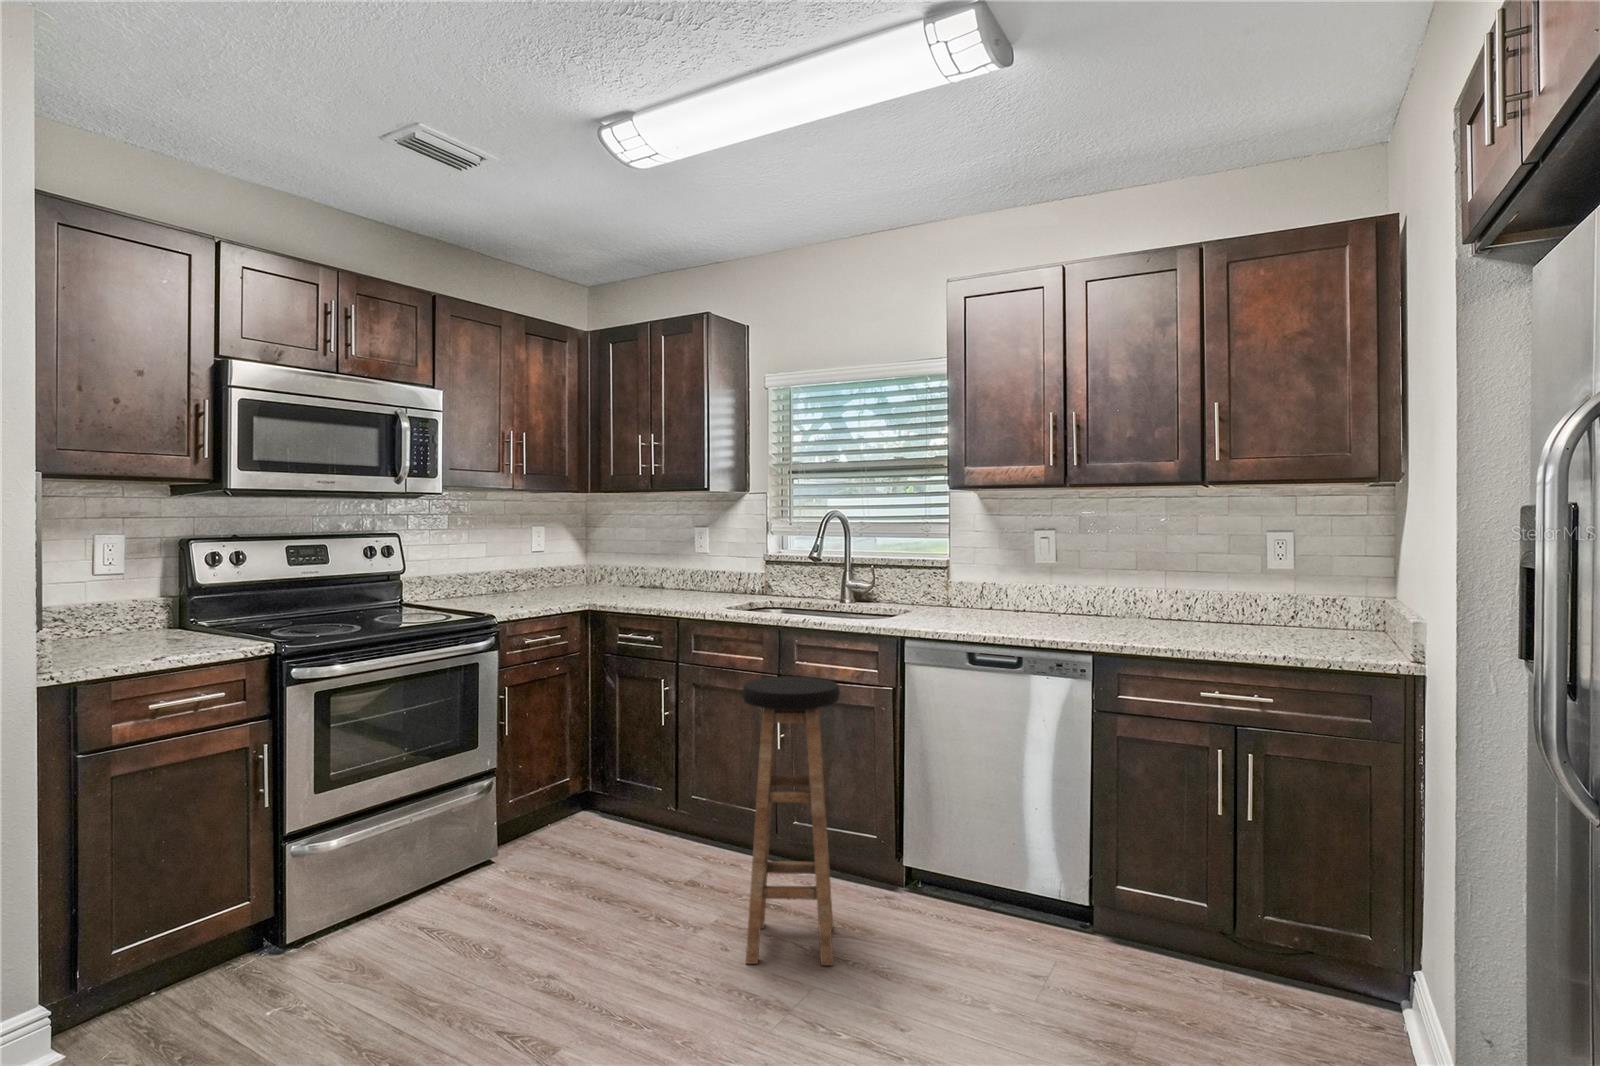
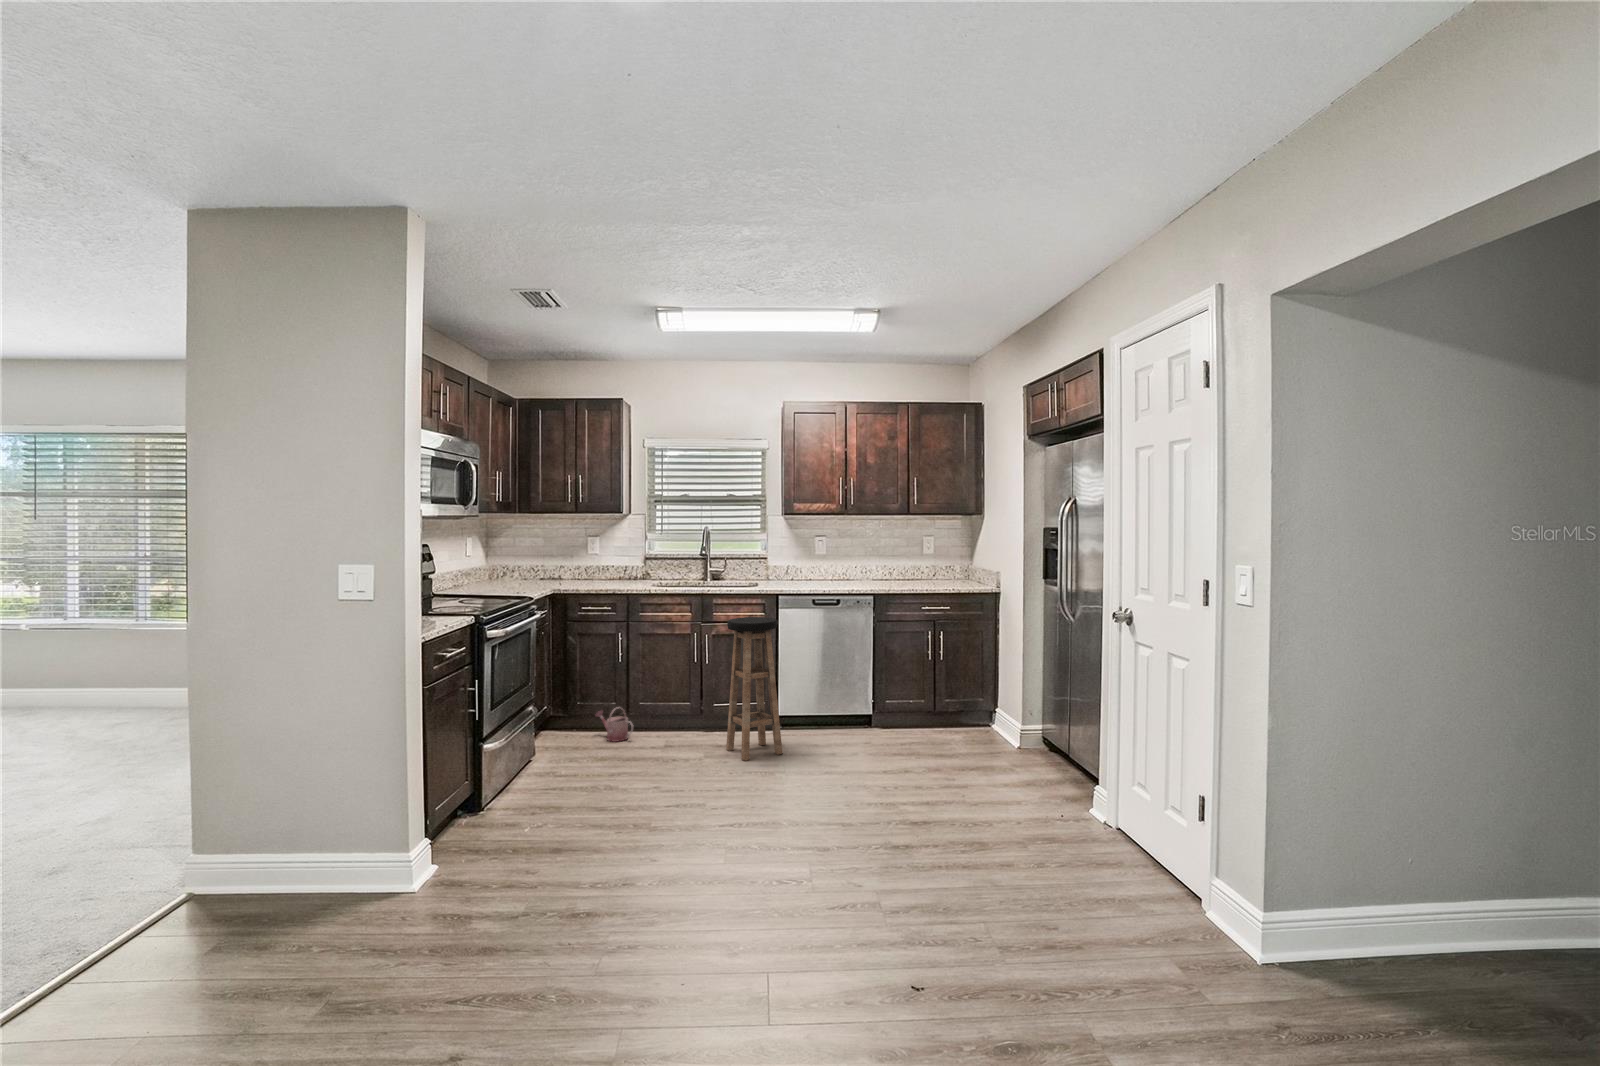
watering can: none [618,800,656,859] -> present [596,707,633,742]

